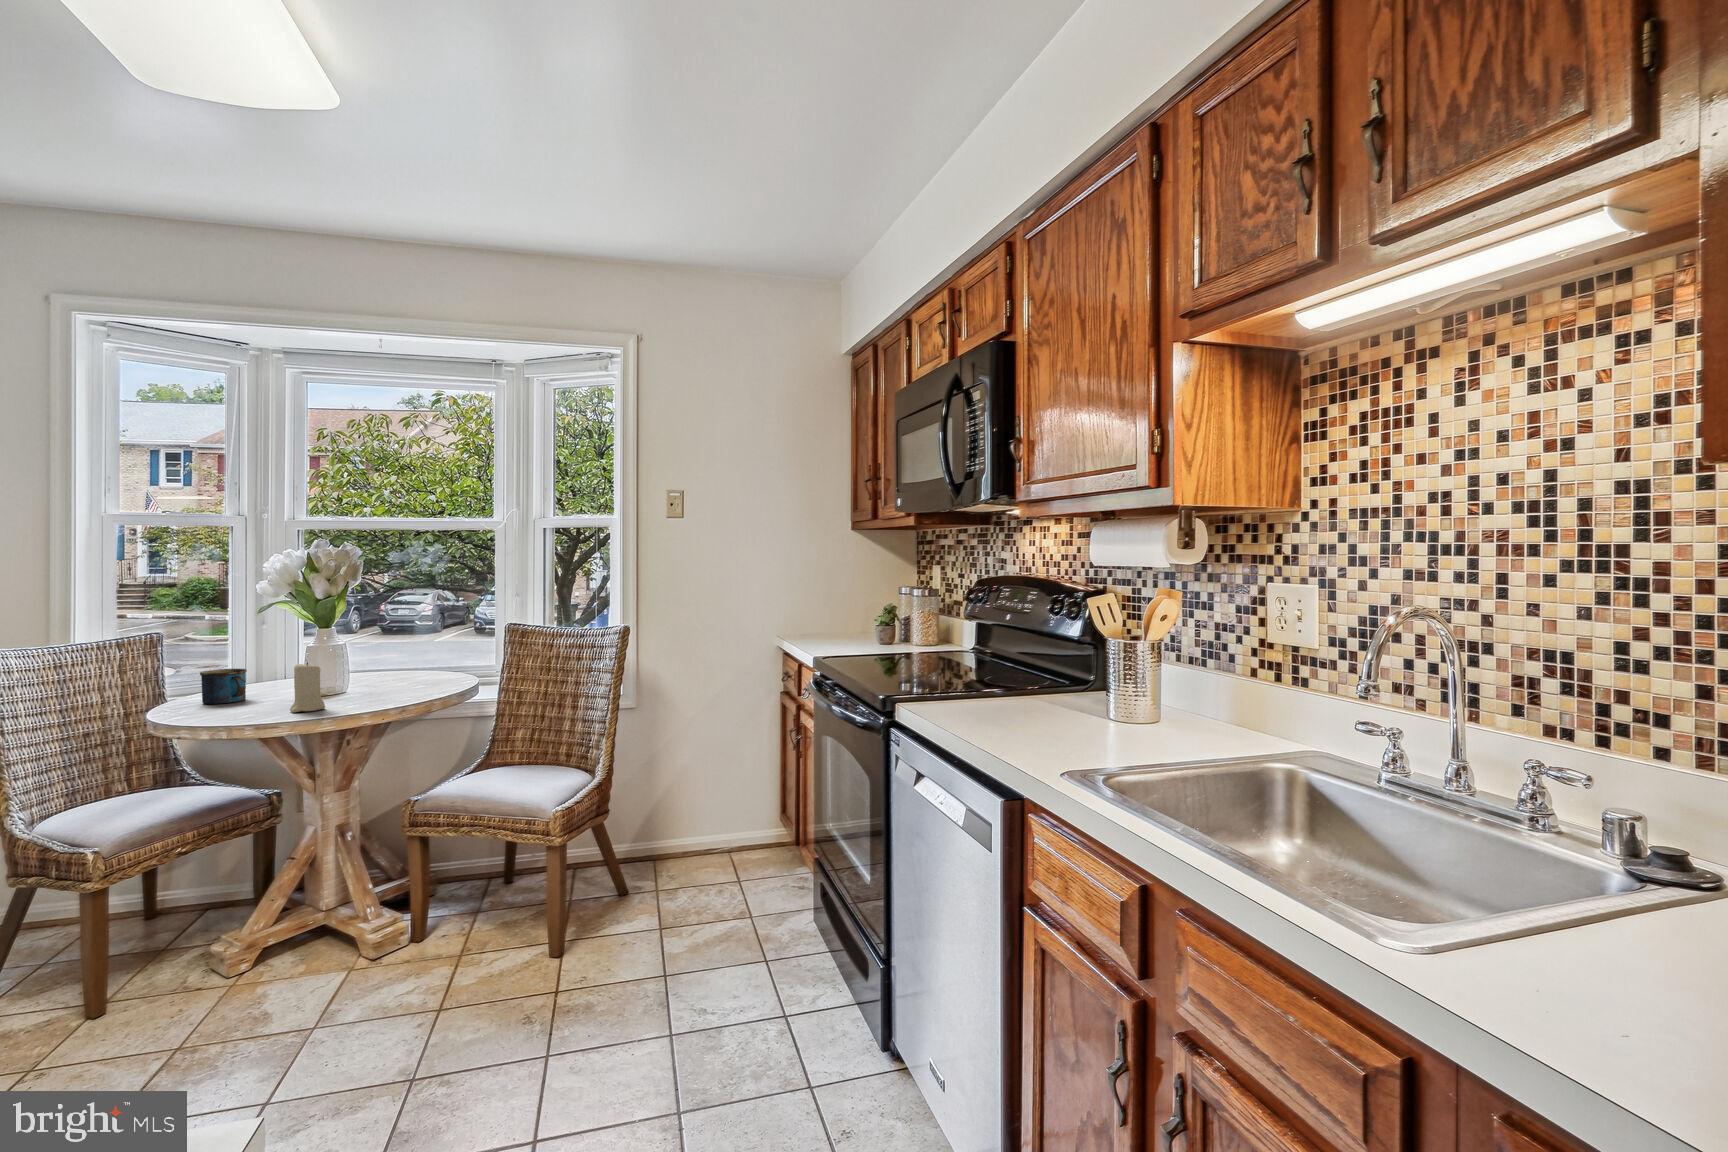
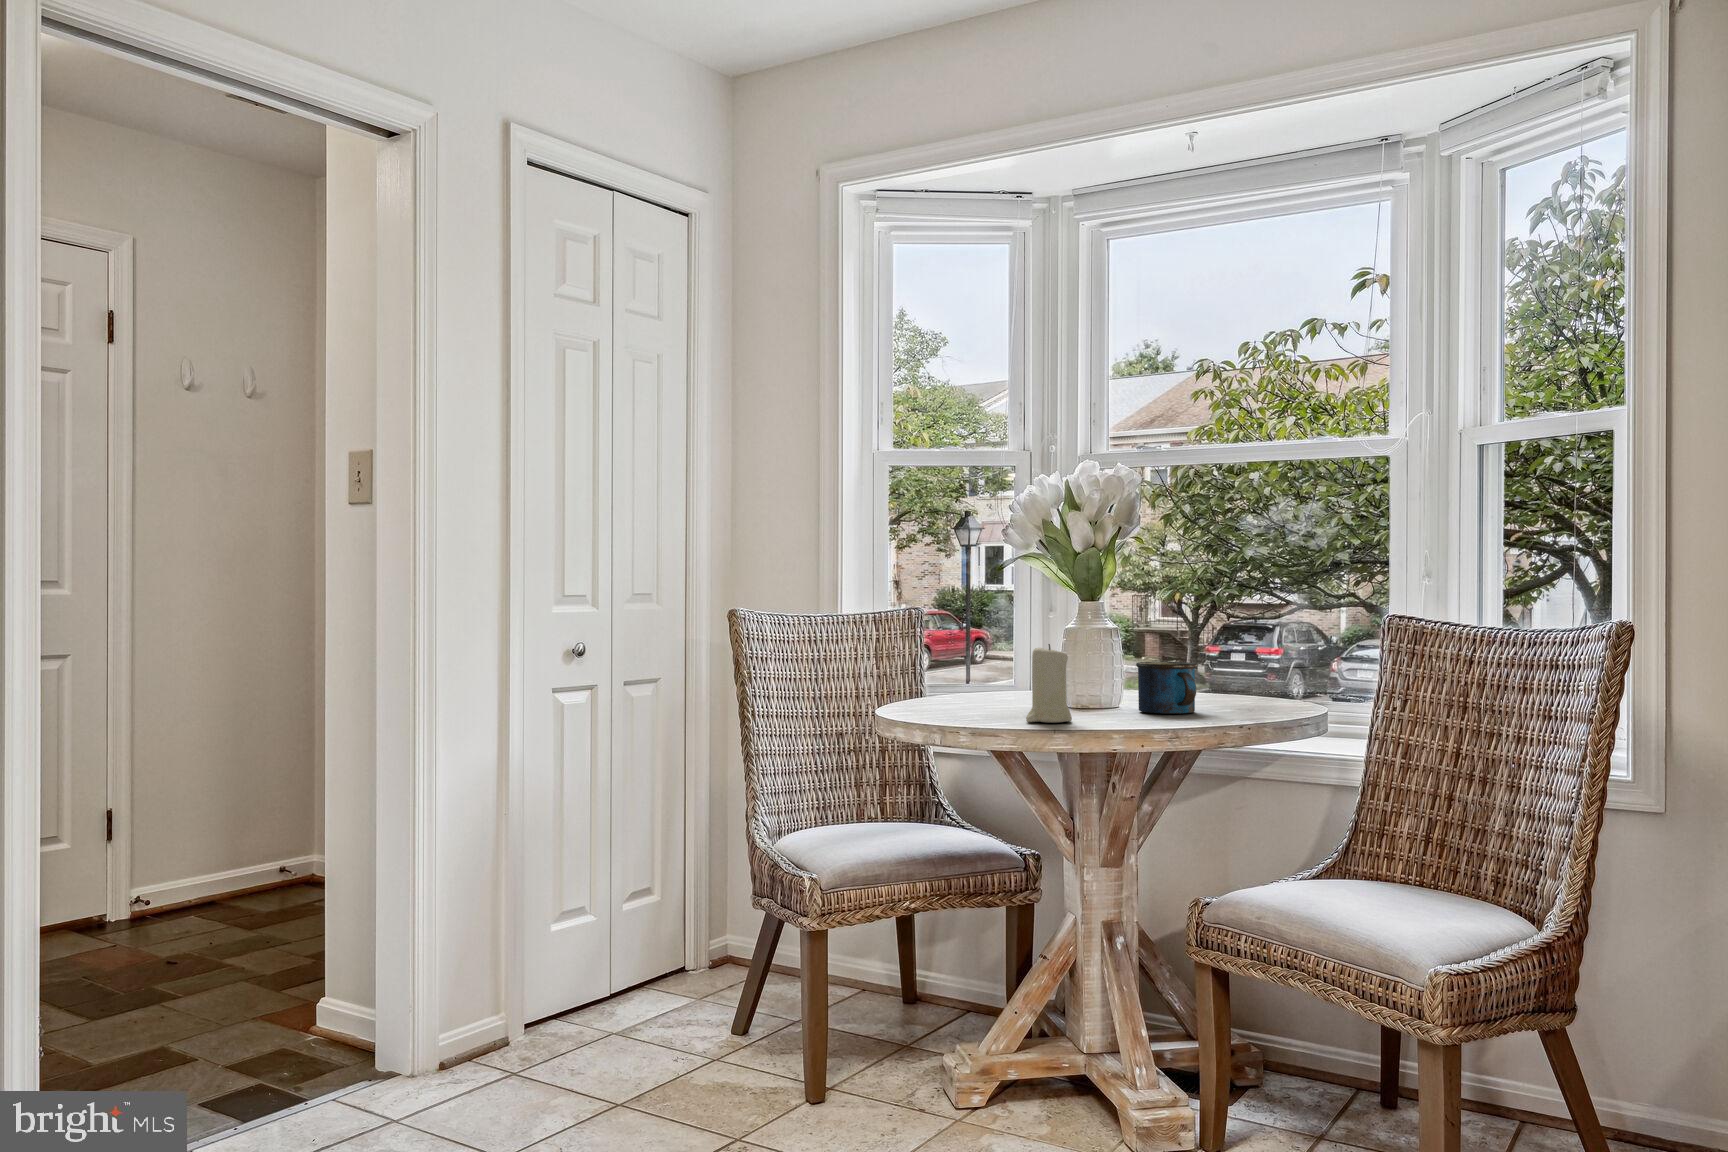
mug: present [200,669,247,704] -> present [1136,662,1197,714]

